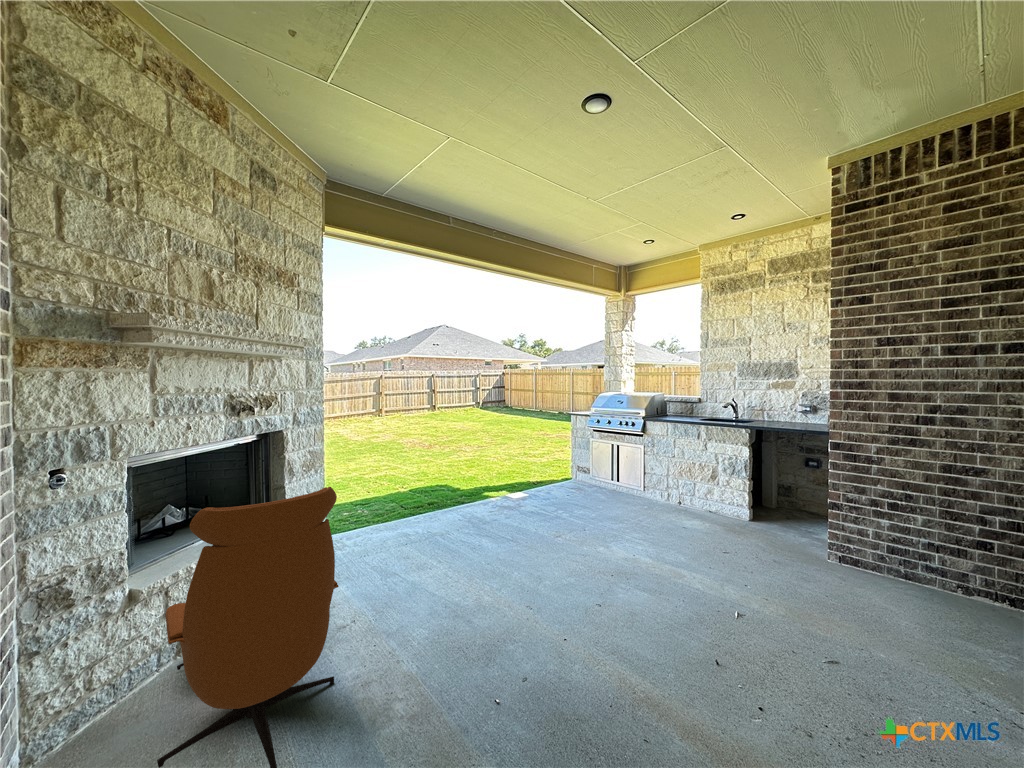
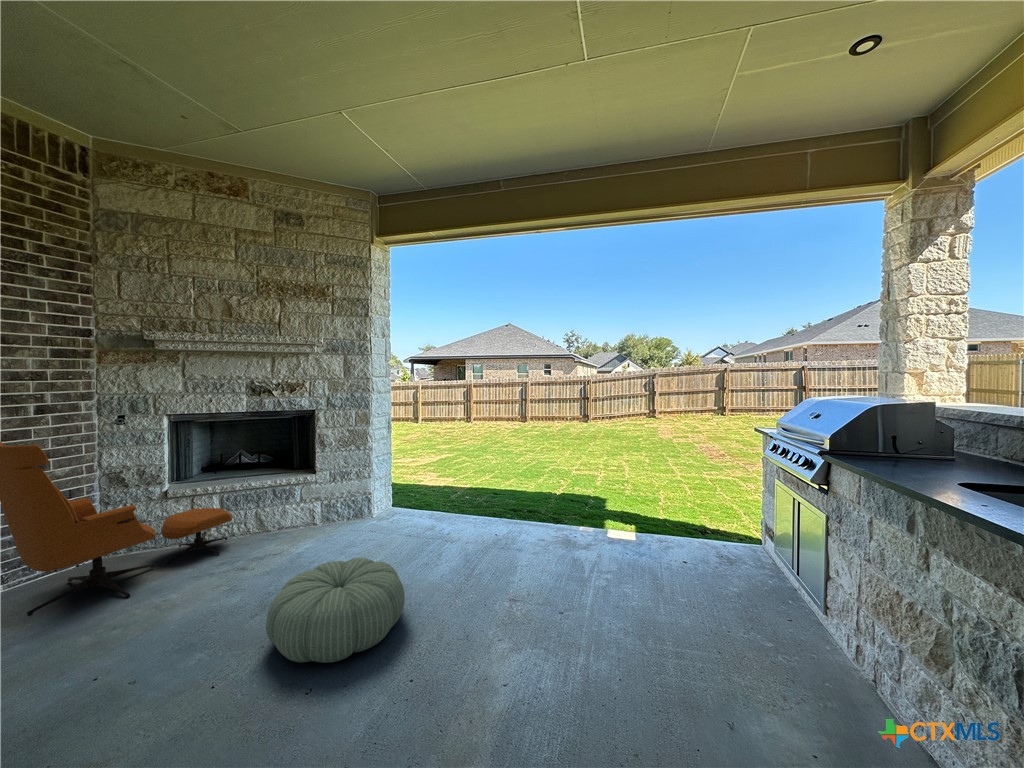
pouf: none [492,520,583,585] -> present [266,558,405,663]

